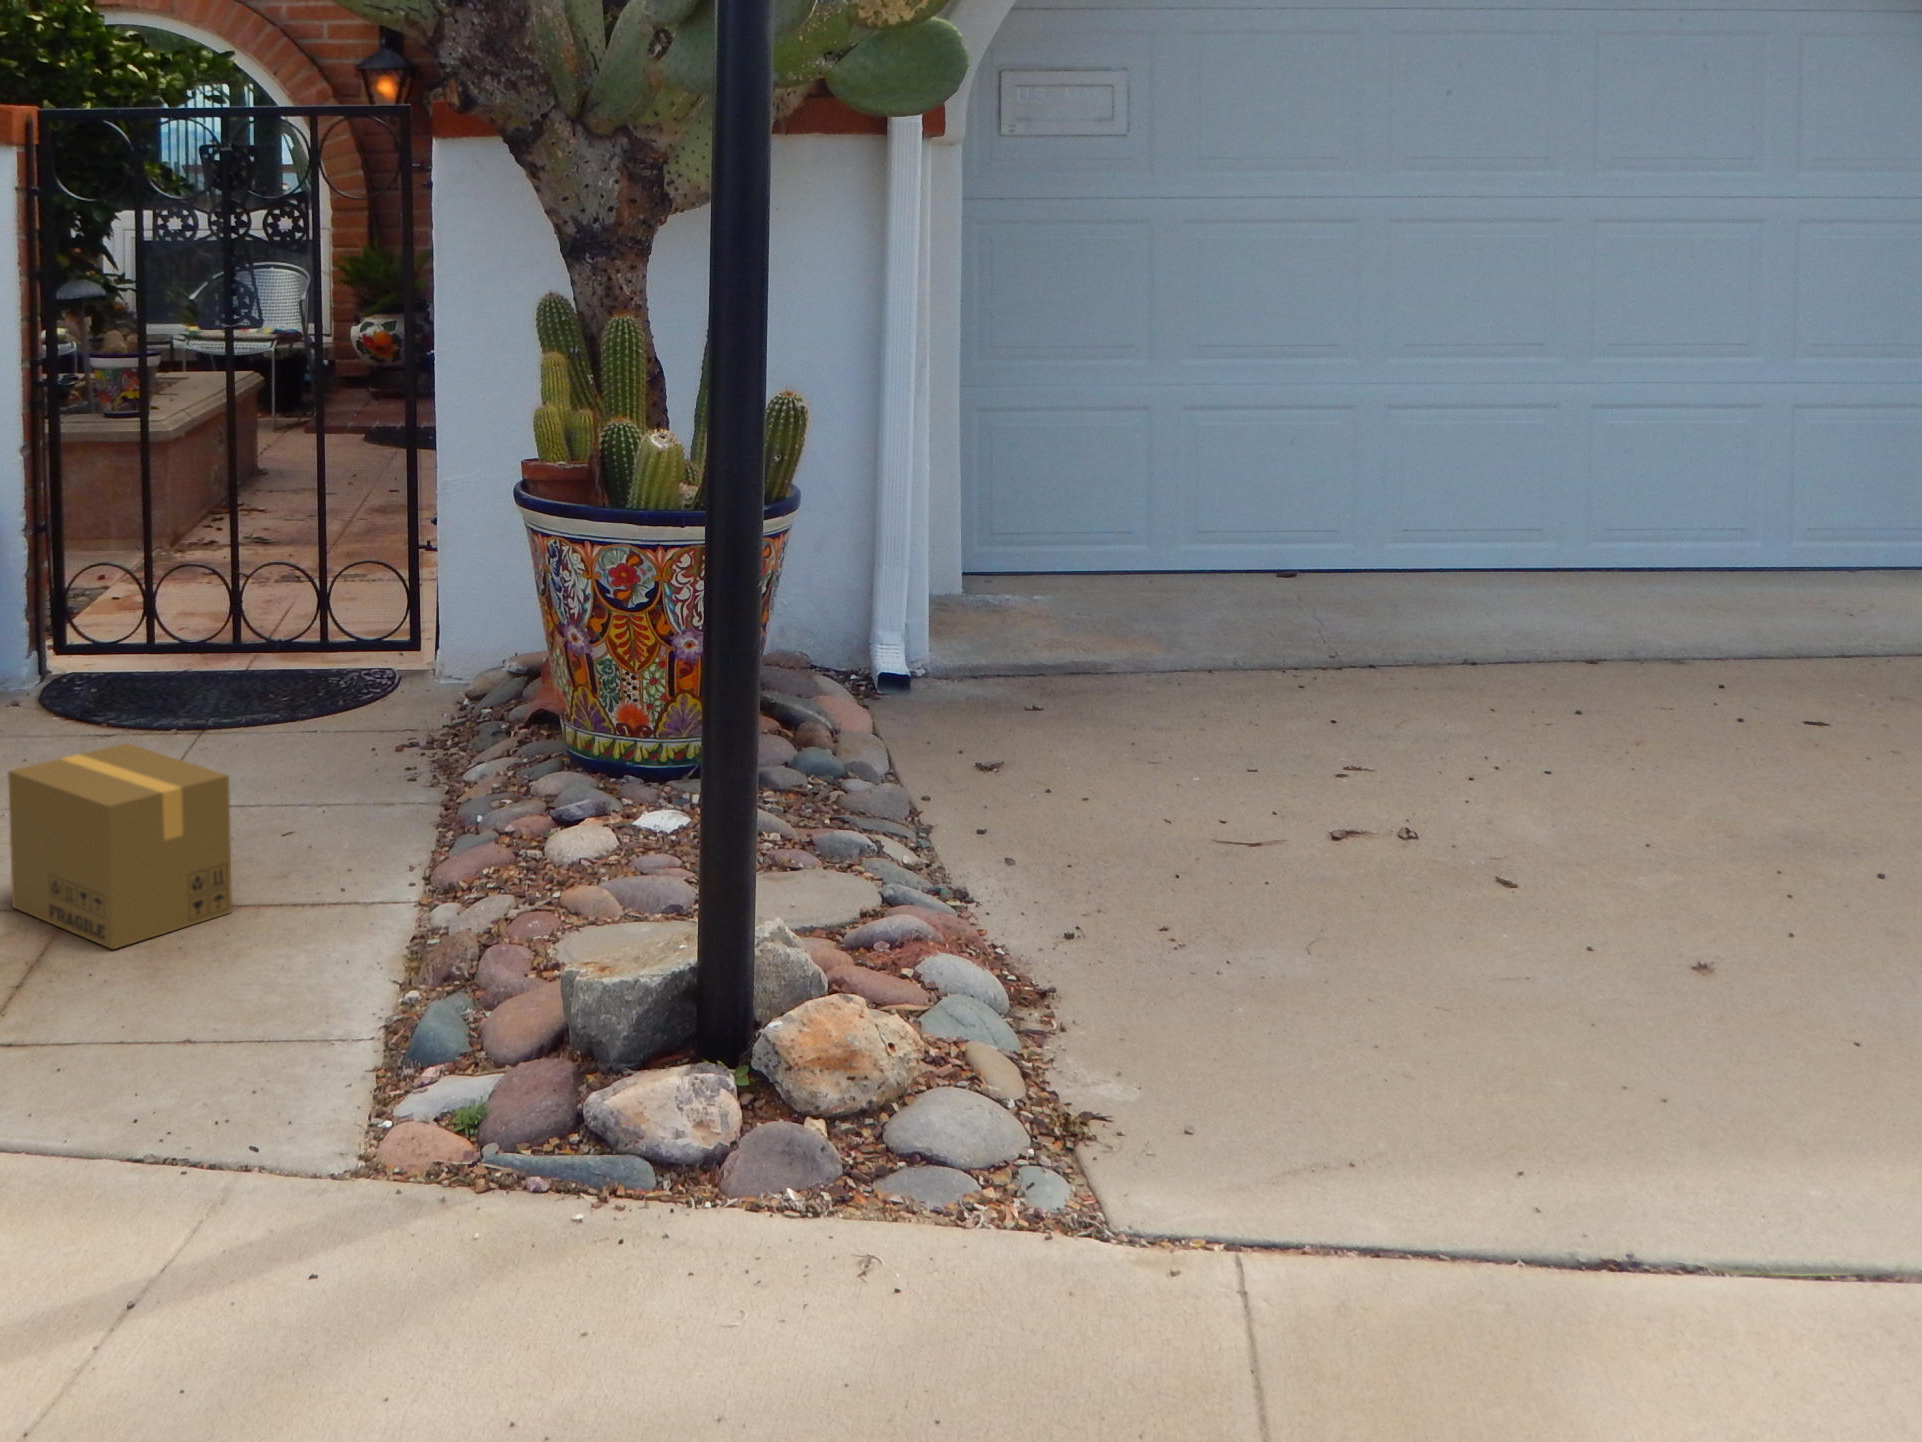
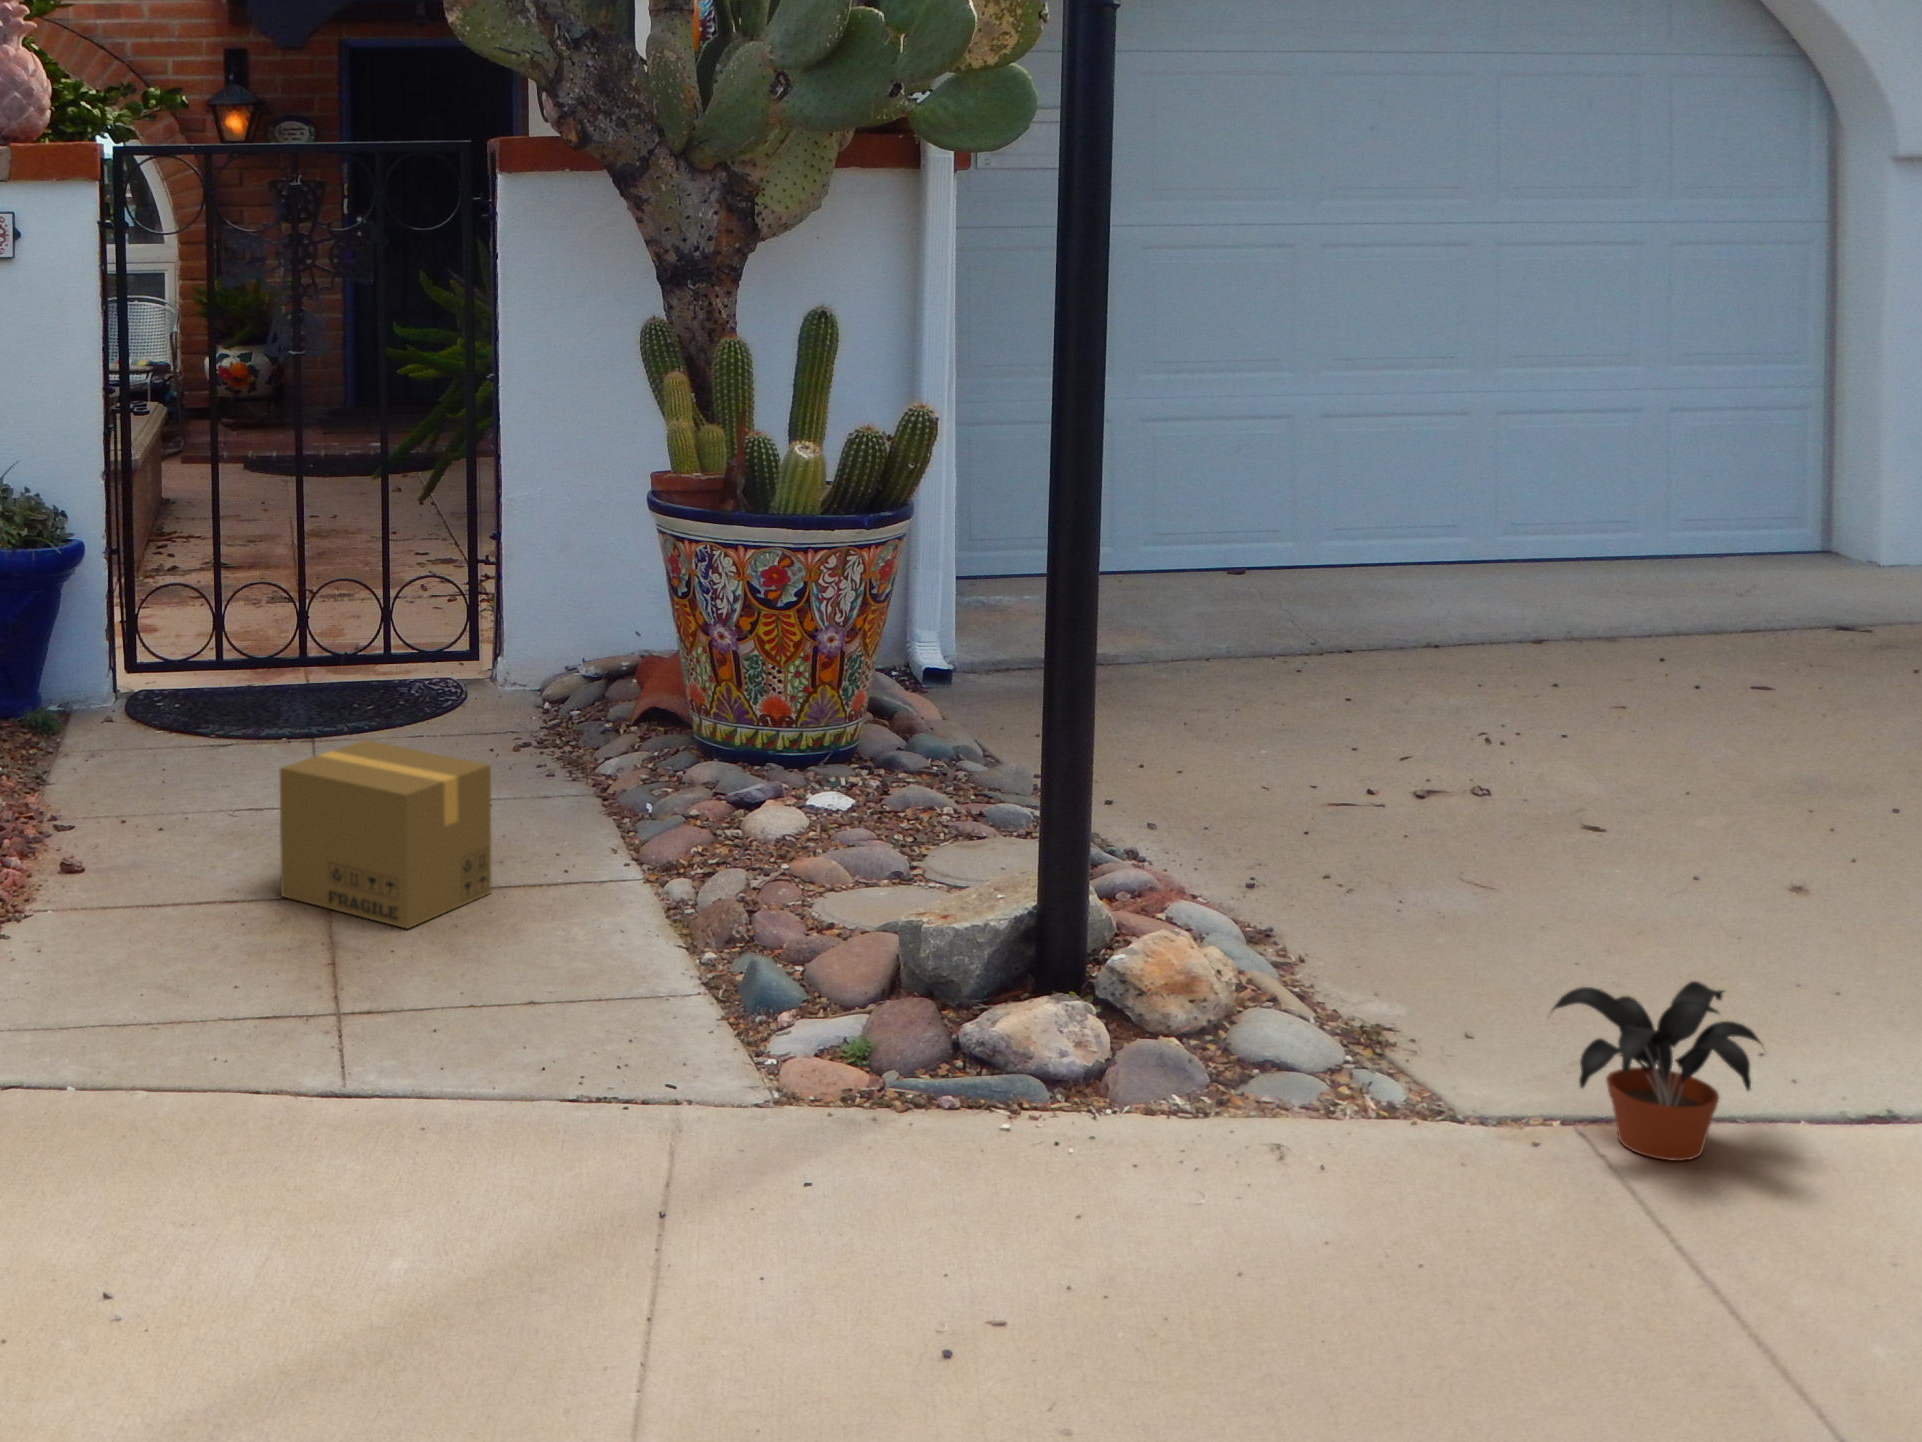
potted plant: none [1207,1090,1444,1304] -> present [1552,981,1764,1161]

